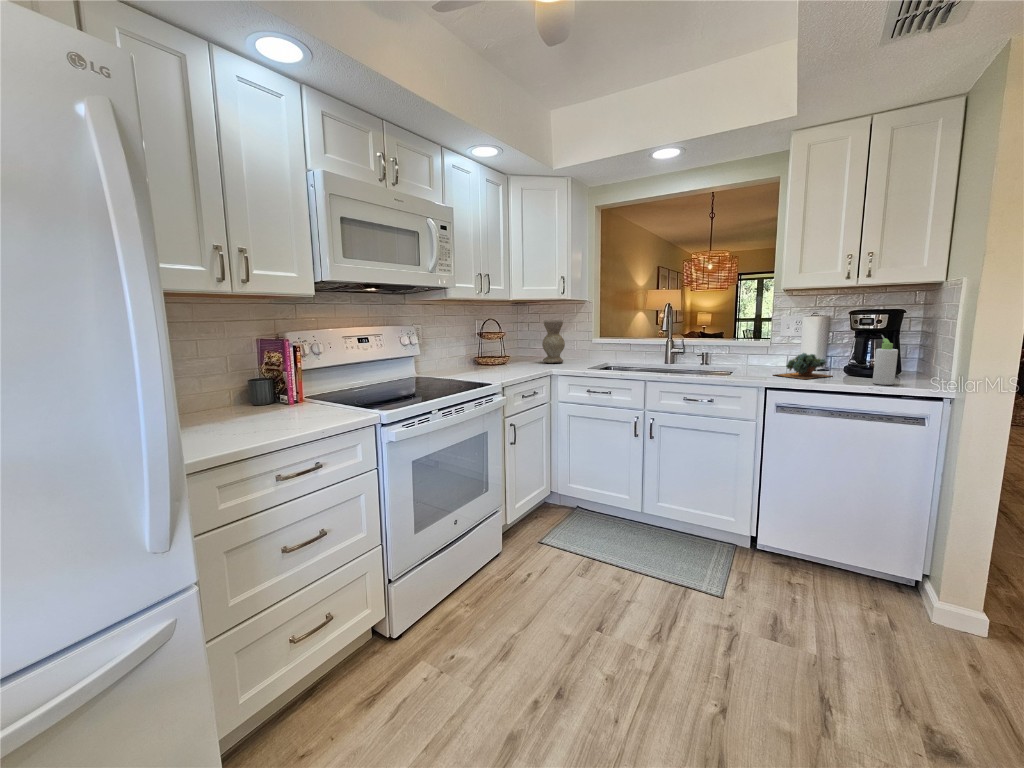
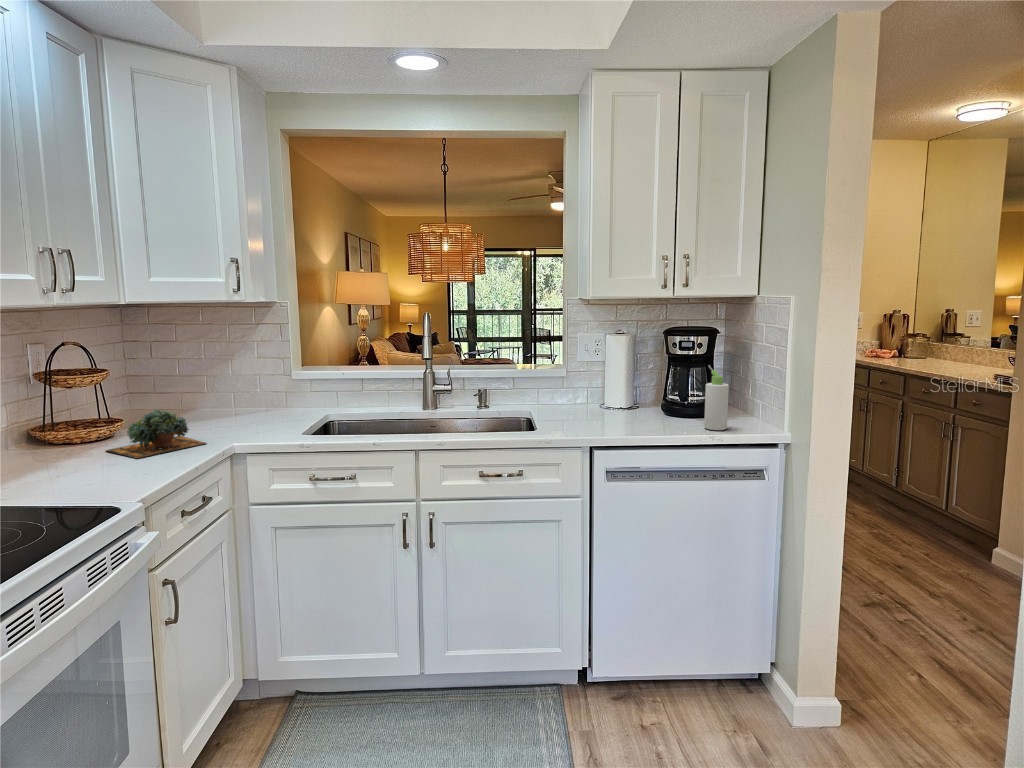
vase: present [542,320,565,363] -> none [197,341,243,423]
succulent plant: present [775,353,830,379] -> present [106,409,205,458]

